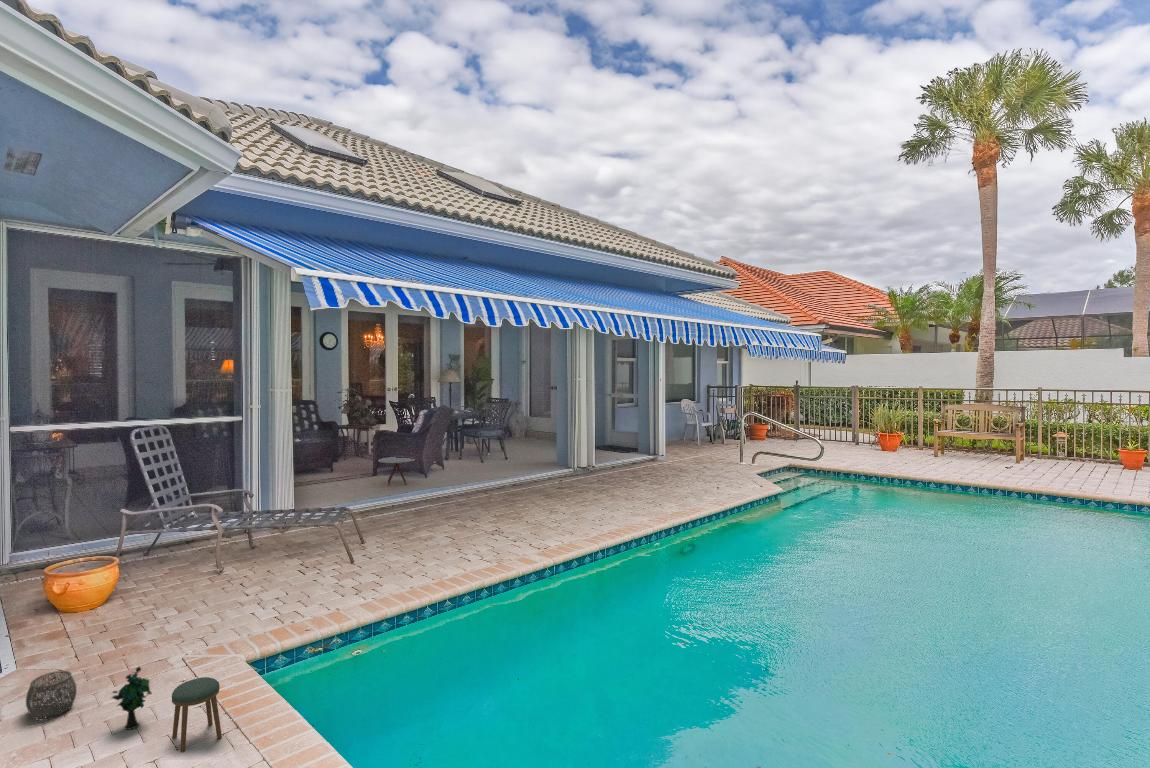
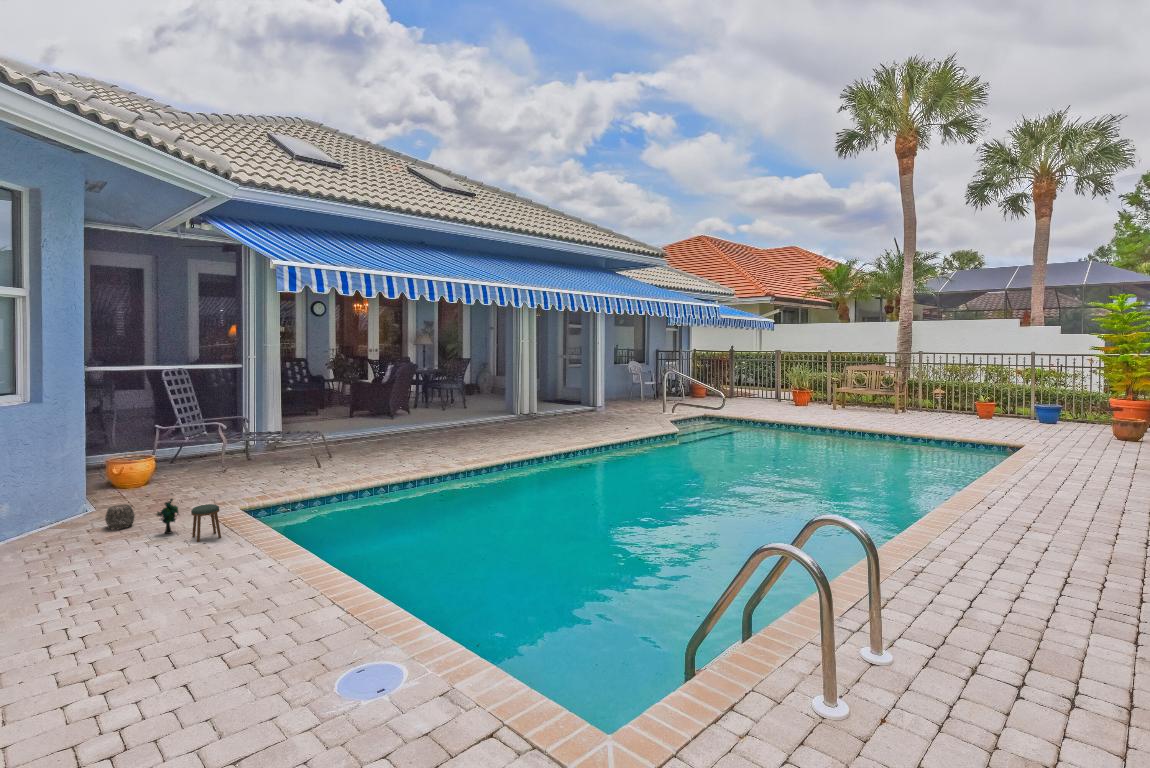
round table: present [378,457,415,486] -> none [355,402,385,424]

